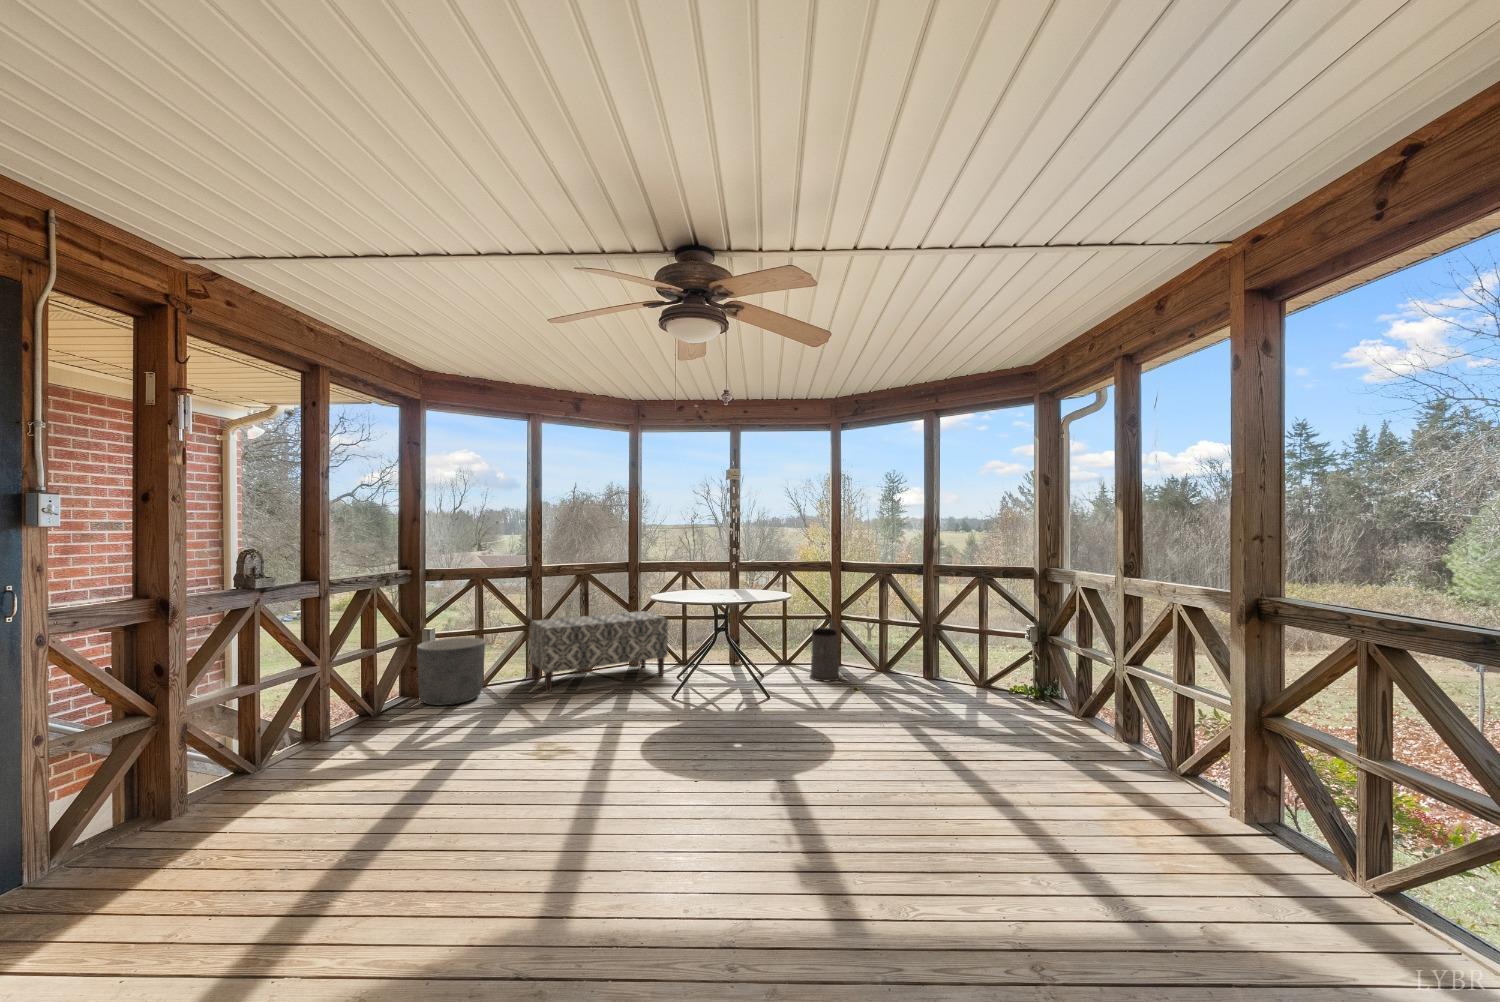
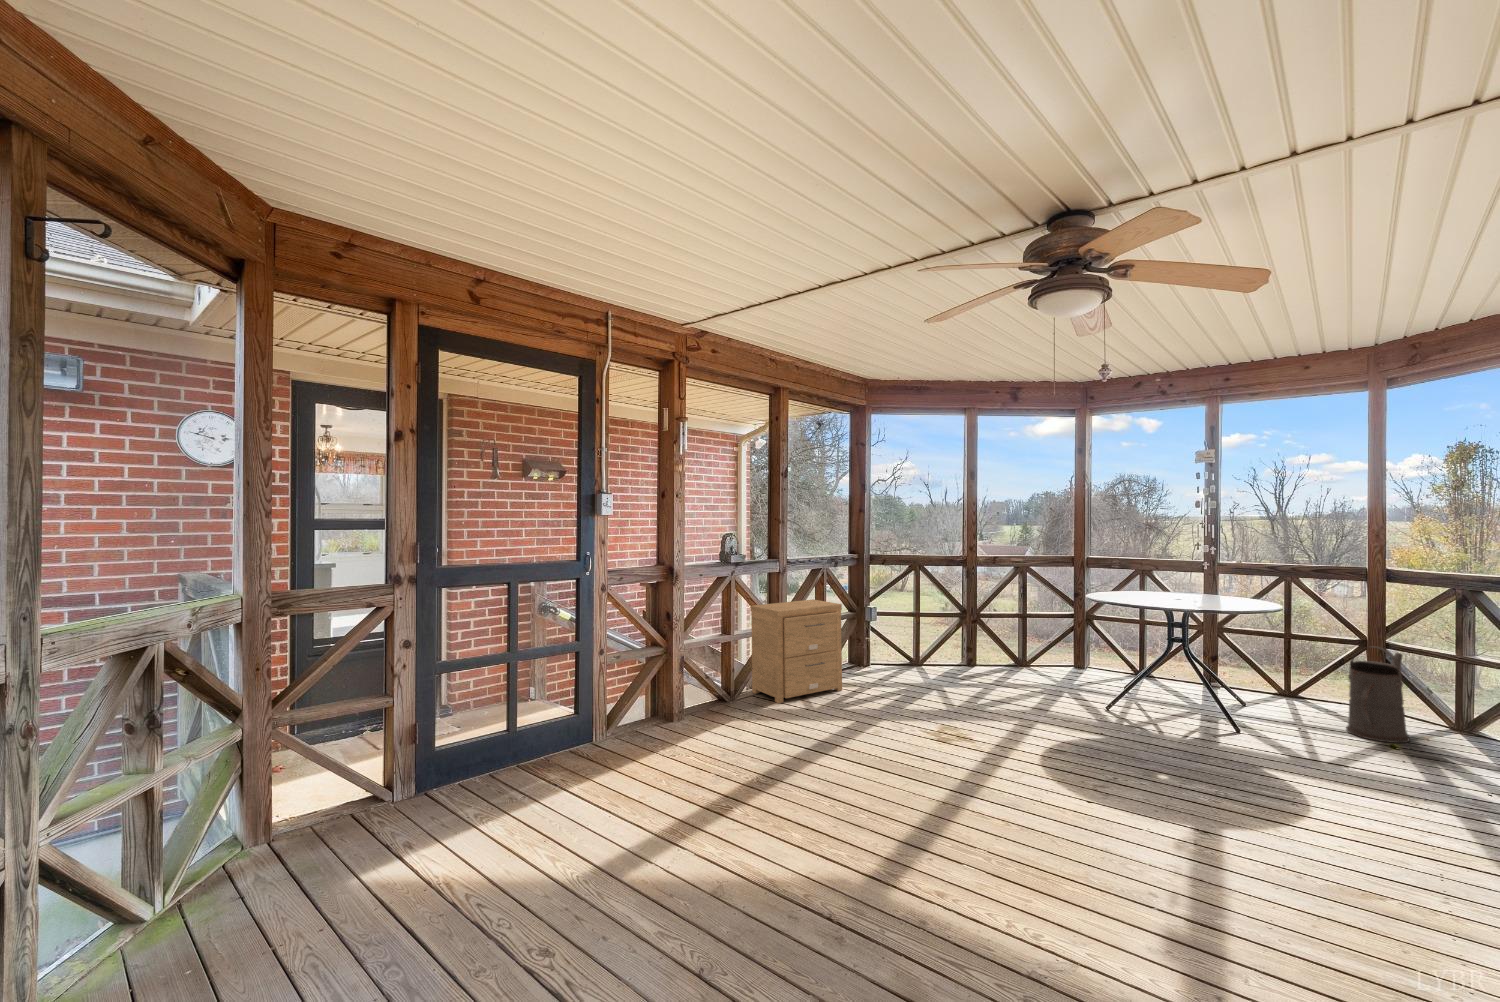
bench: present [529,611,668,692] -> none [961,609,1119,688]
side table: none [280,628,410,762] -> present [751,599,842,703]
planter: present [417,638,485,705] -> none [857,617,914,677]

